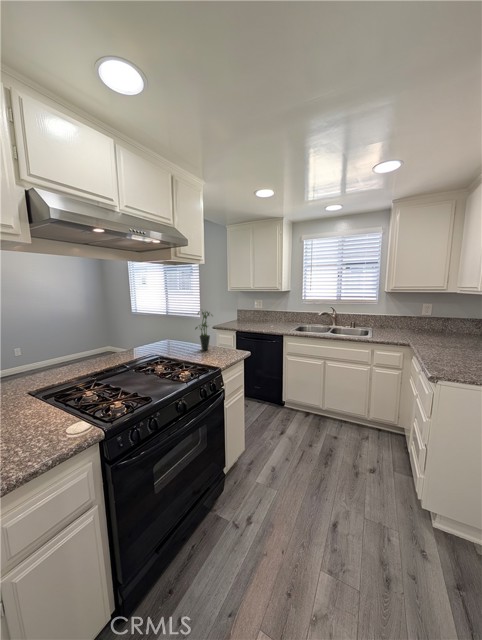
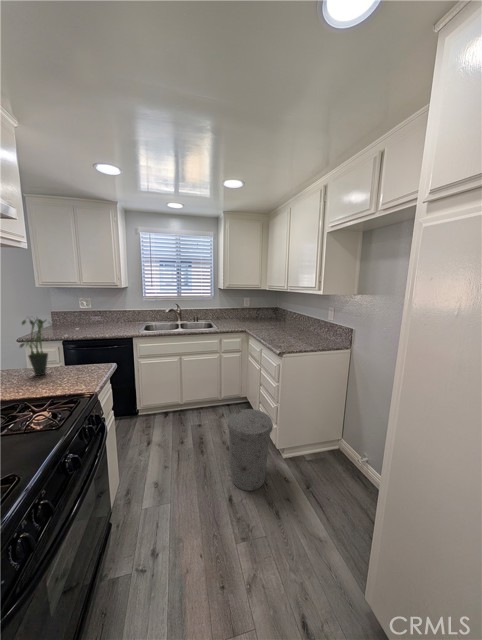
trash can: none [343,432,404,532] -> present [228,409,273,491]

